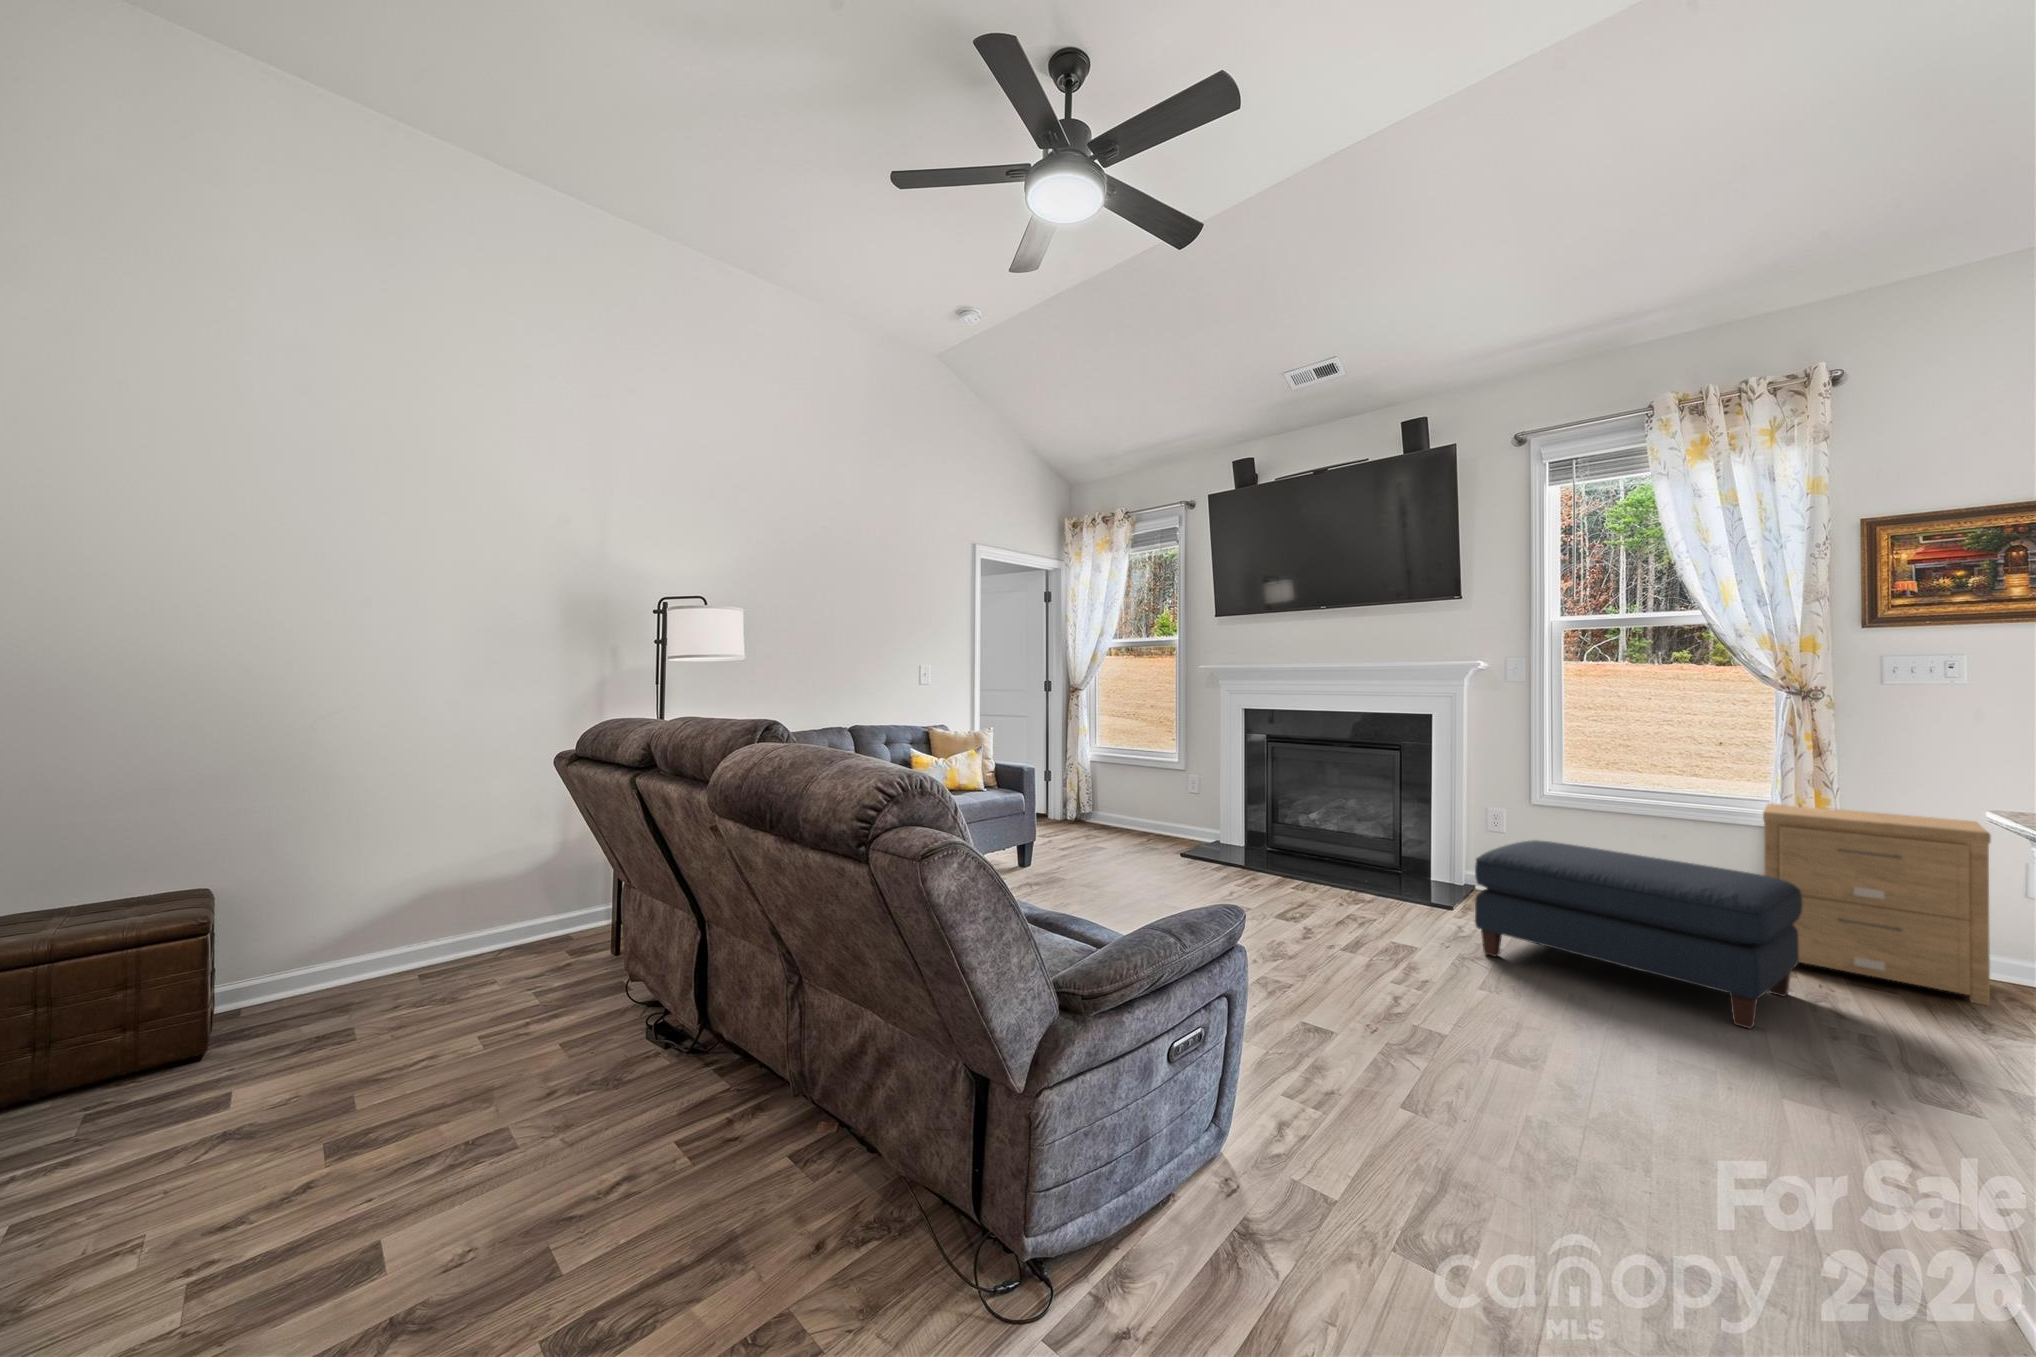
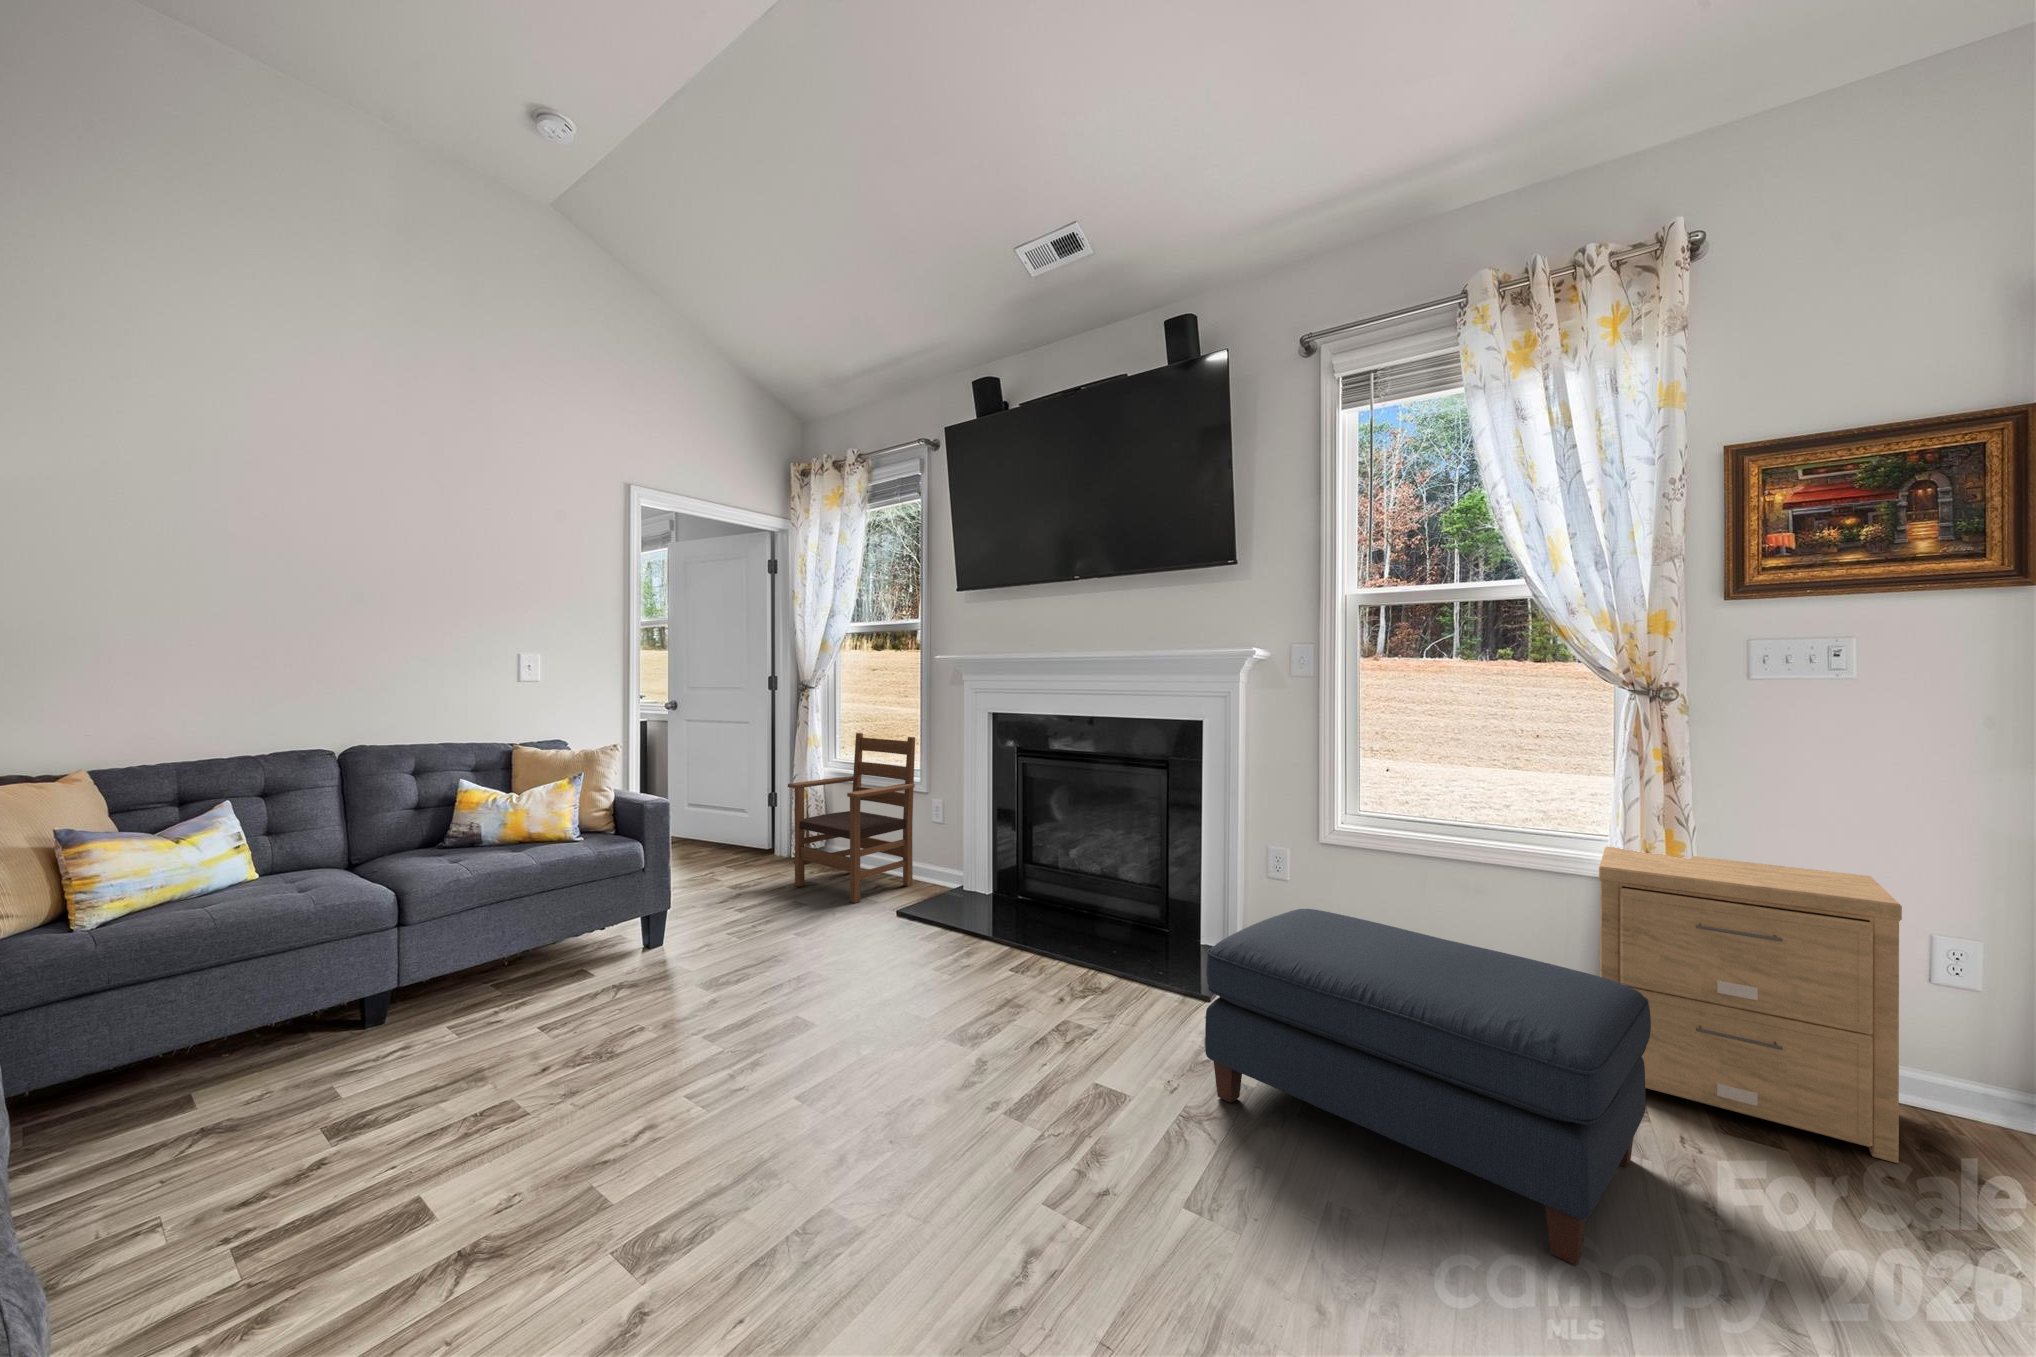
armchair: none [1079,724,1176,848] -> present [788,733,915,903]

